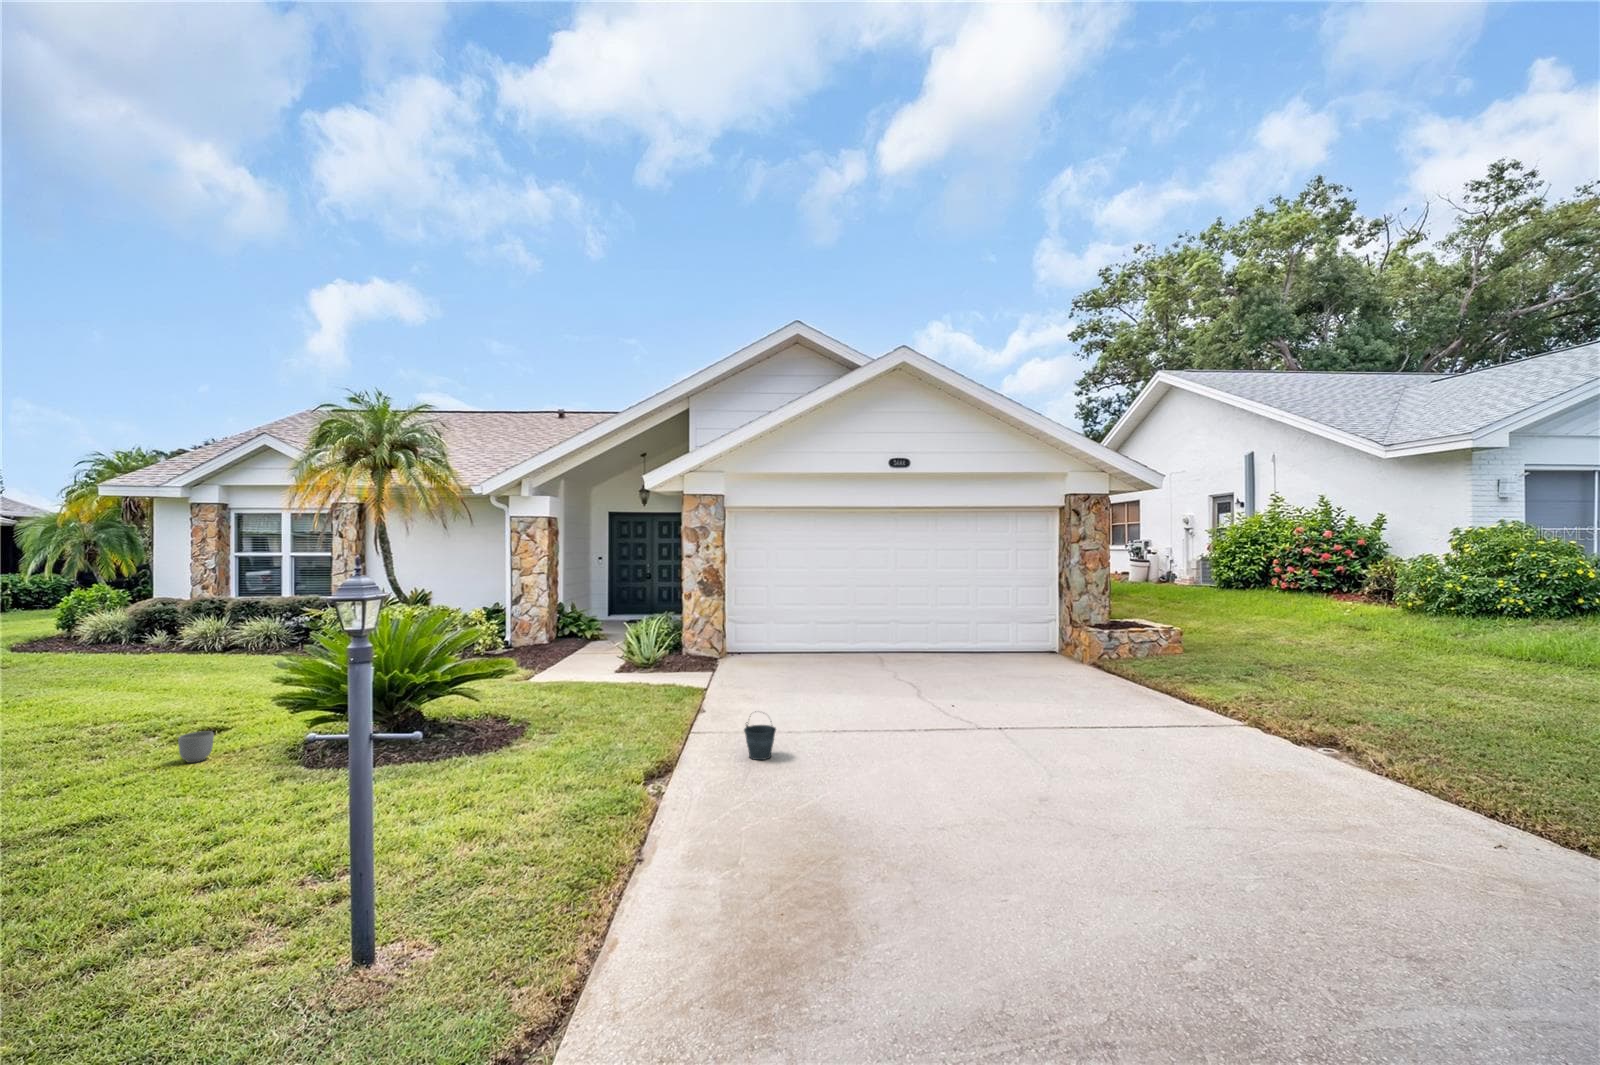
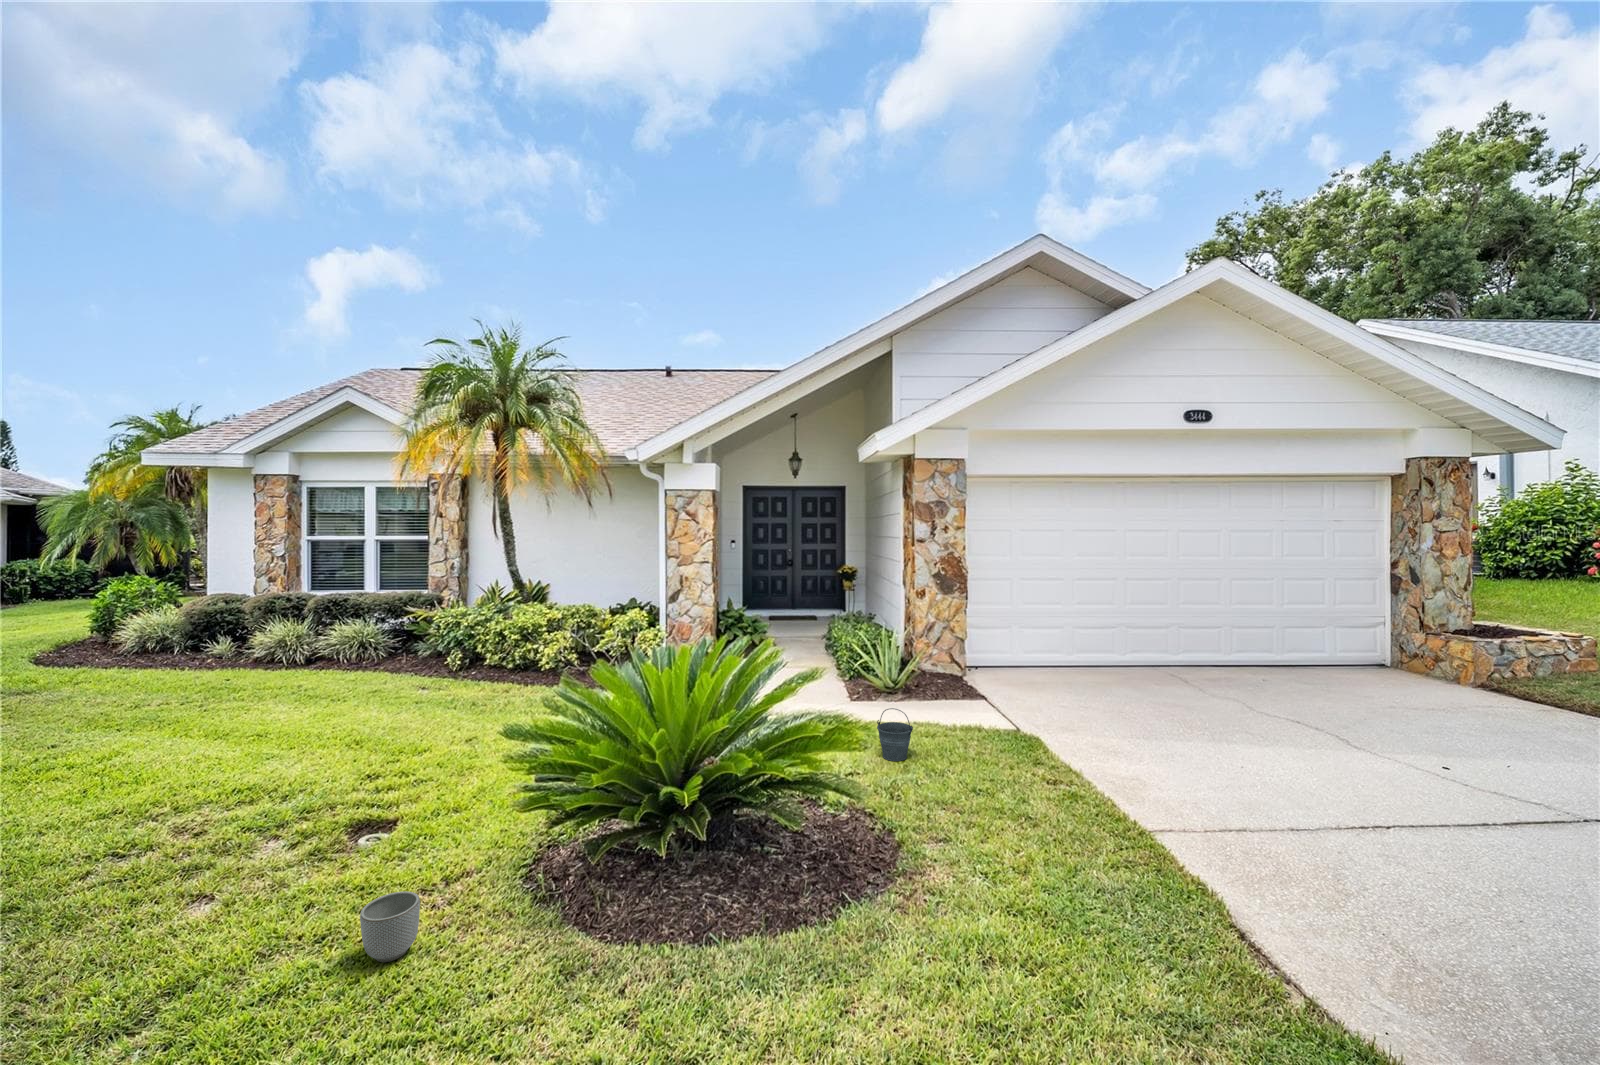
bucket: present [744,722,776,760] -> present [877,708,913,761]

